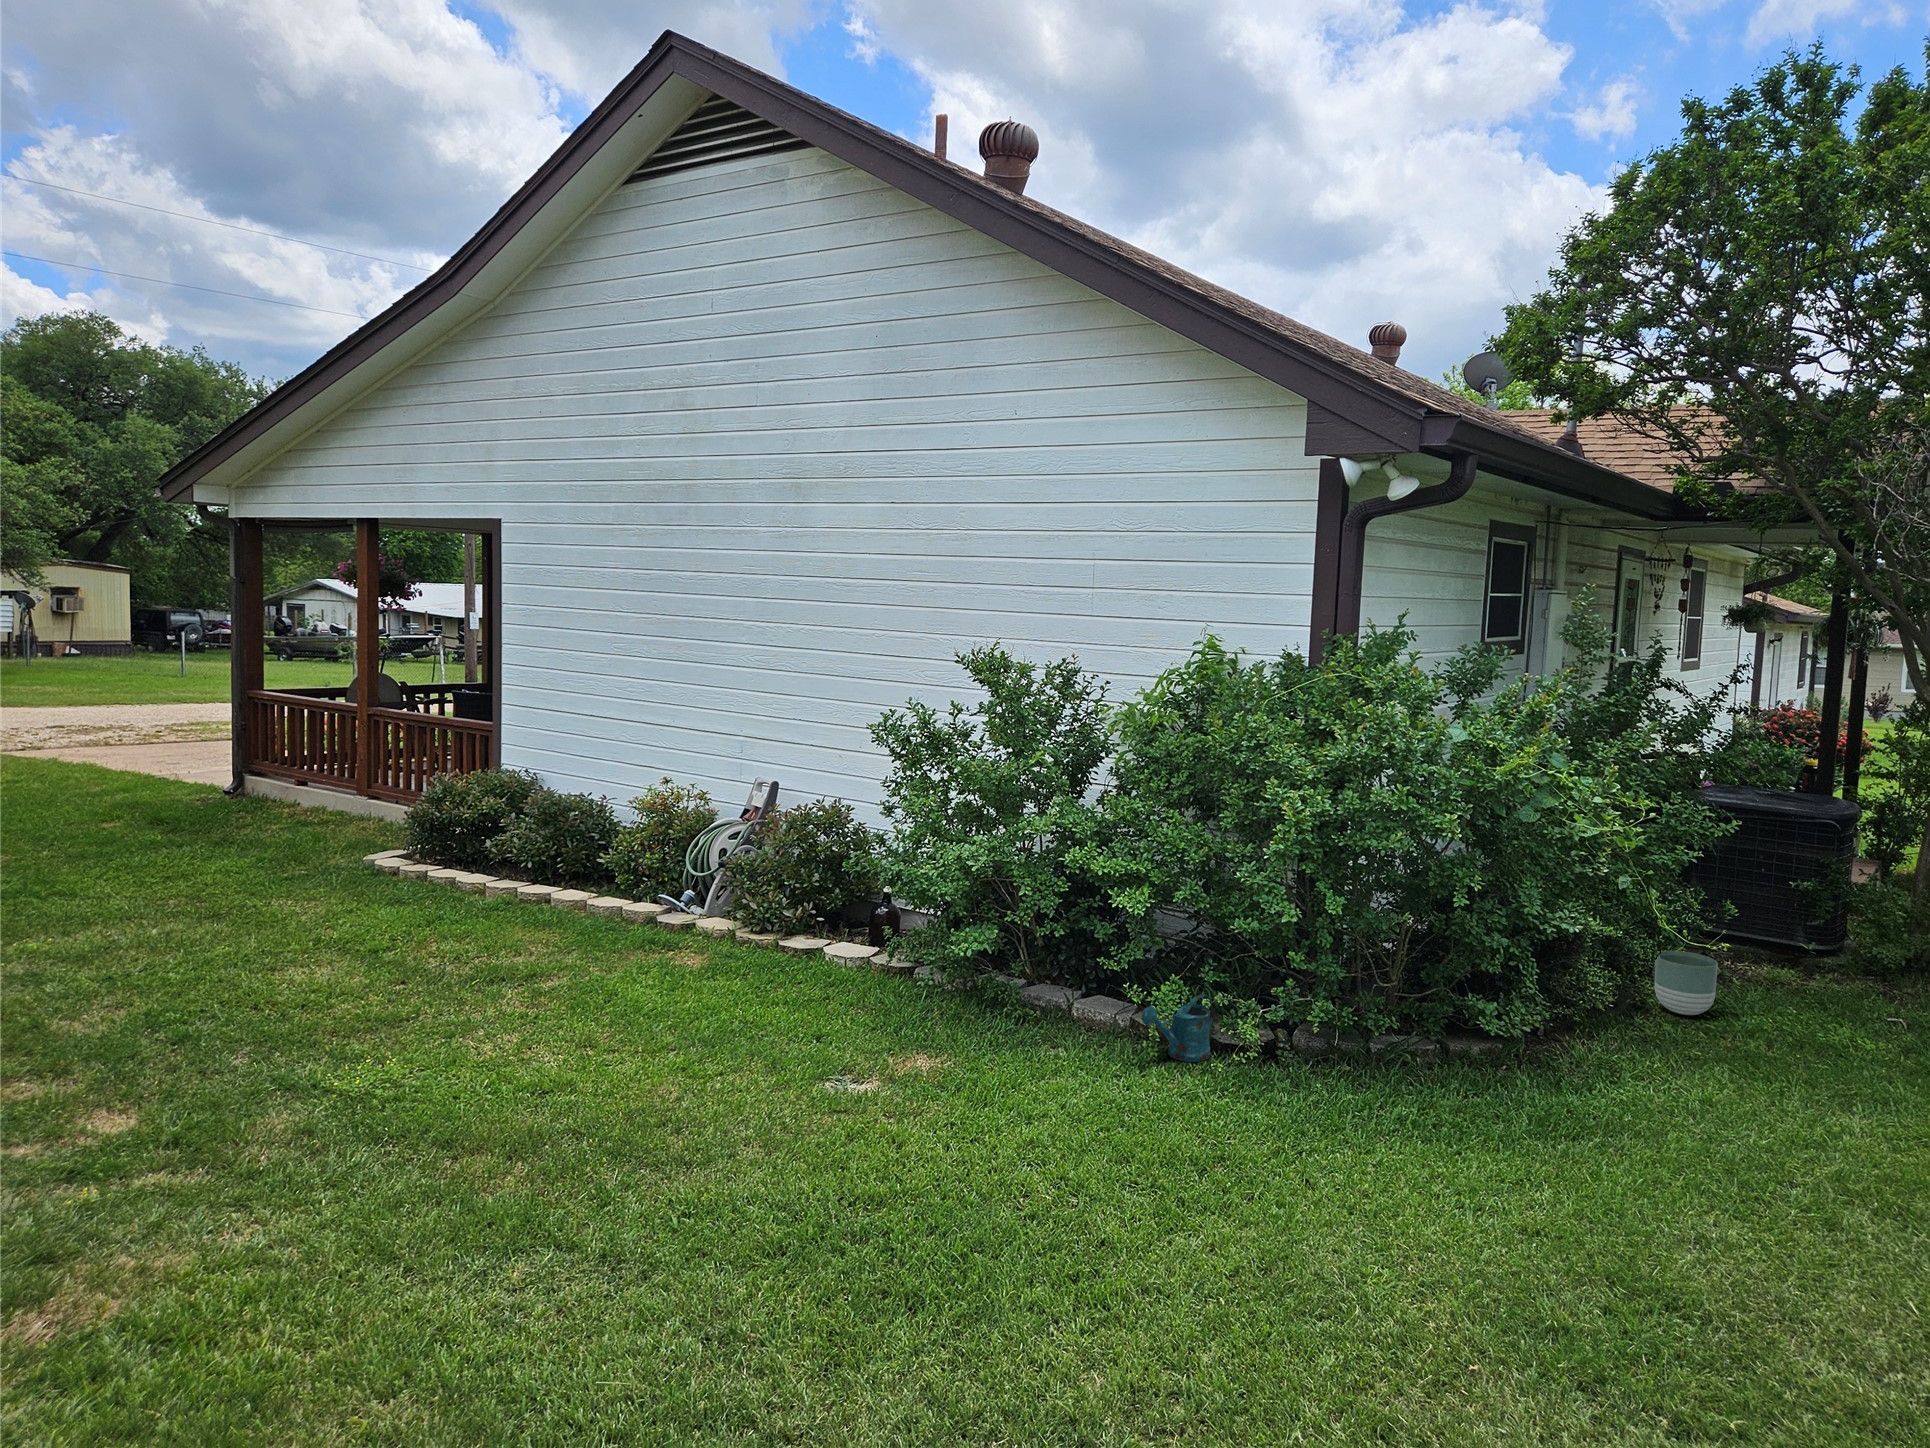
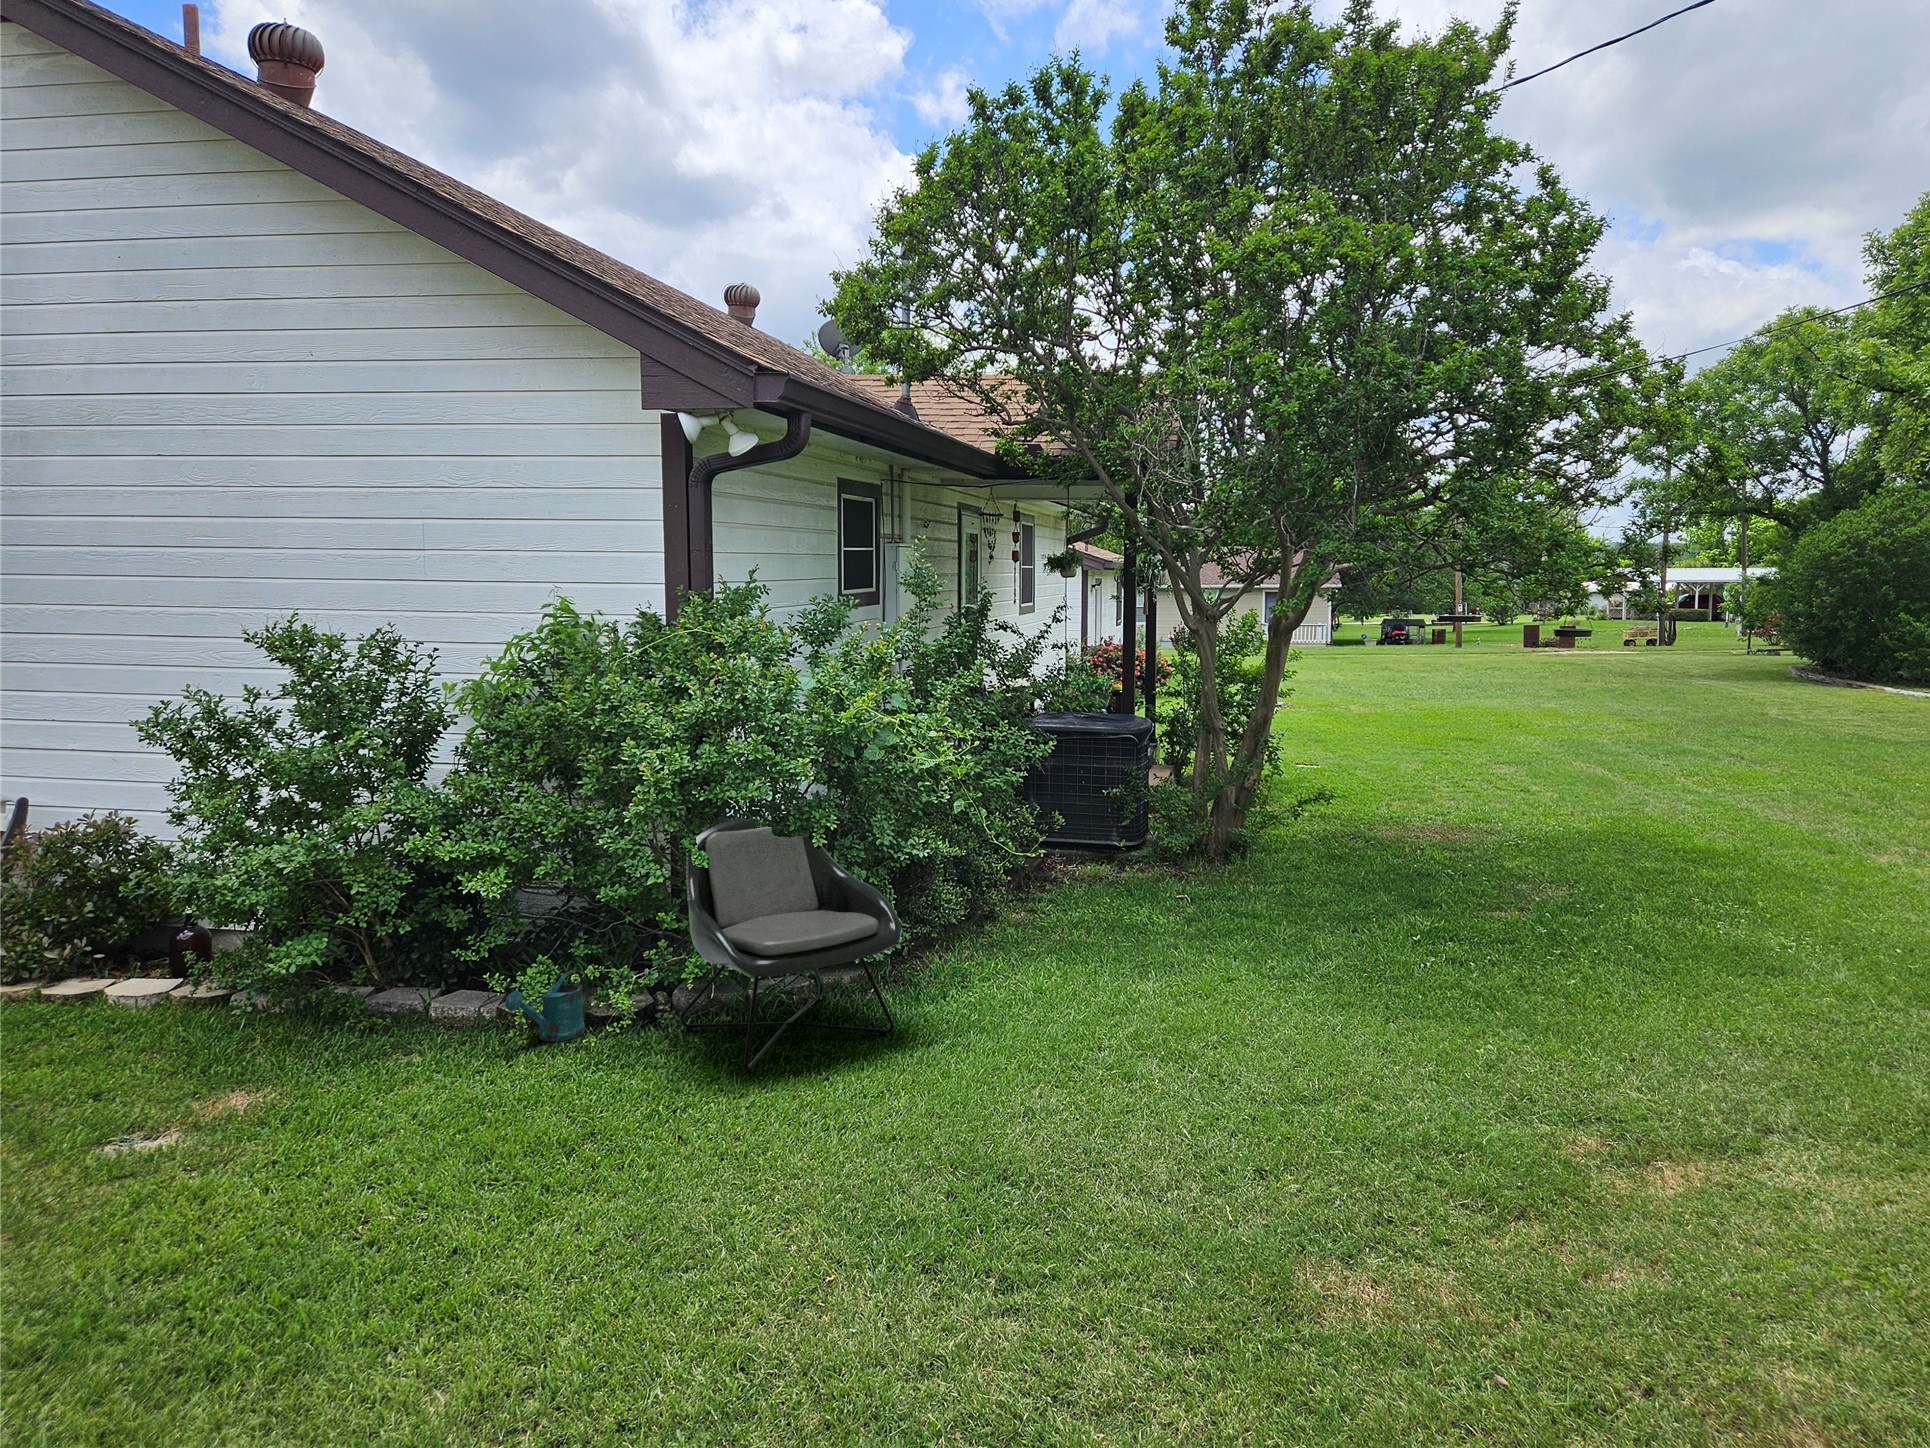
lounge chair: none [1302,869,1553,1141] -> present [680,818,902,1073]
planter: present [1654,951,1718,1015] -> none [997,860,1044,914]

